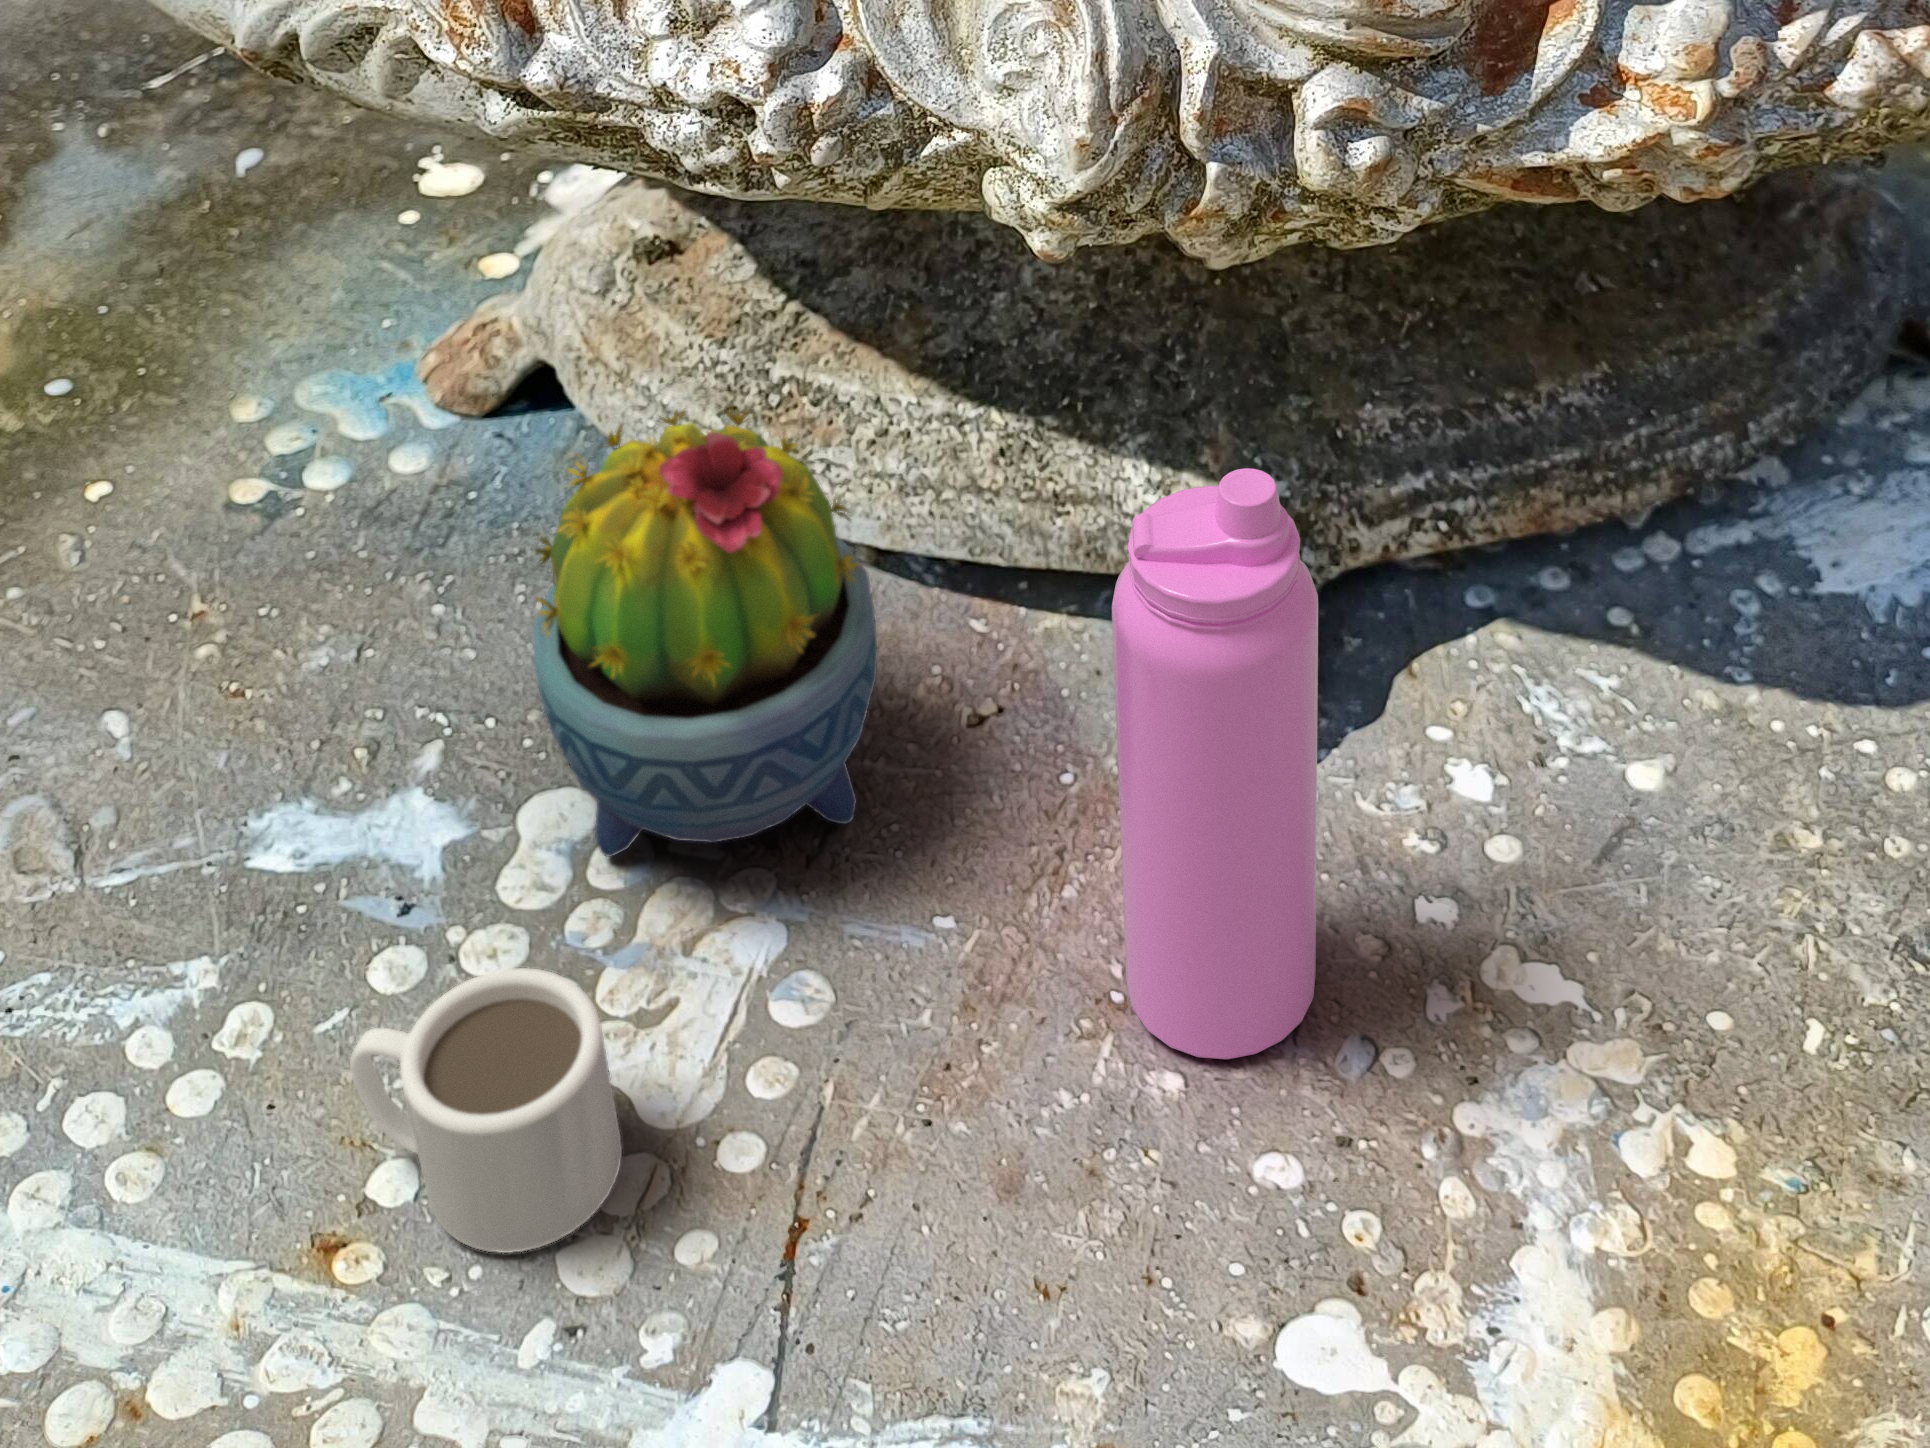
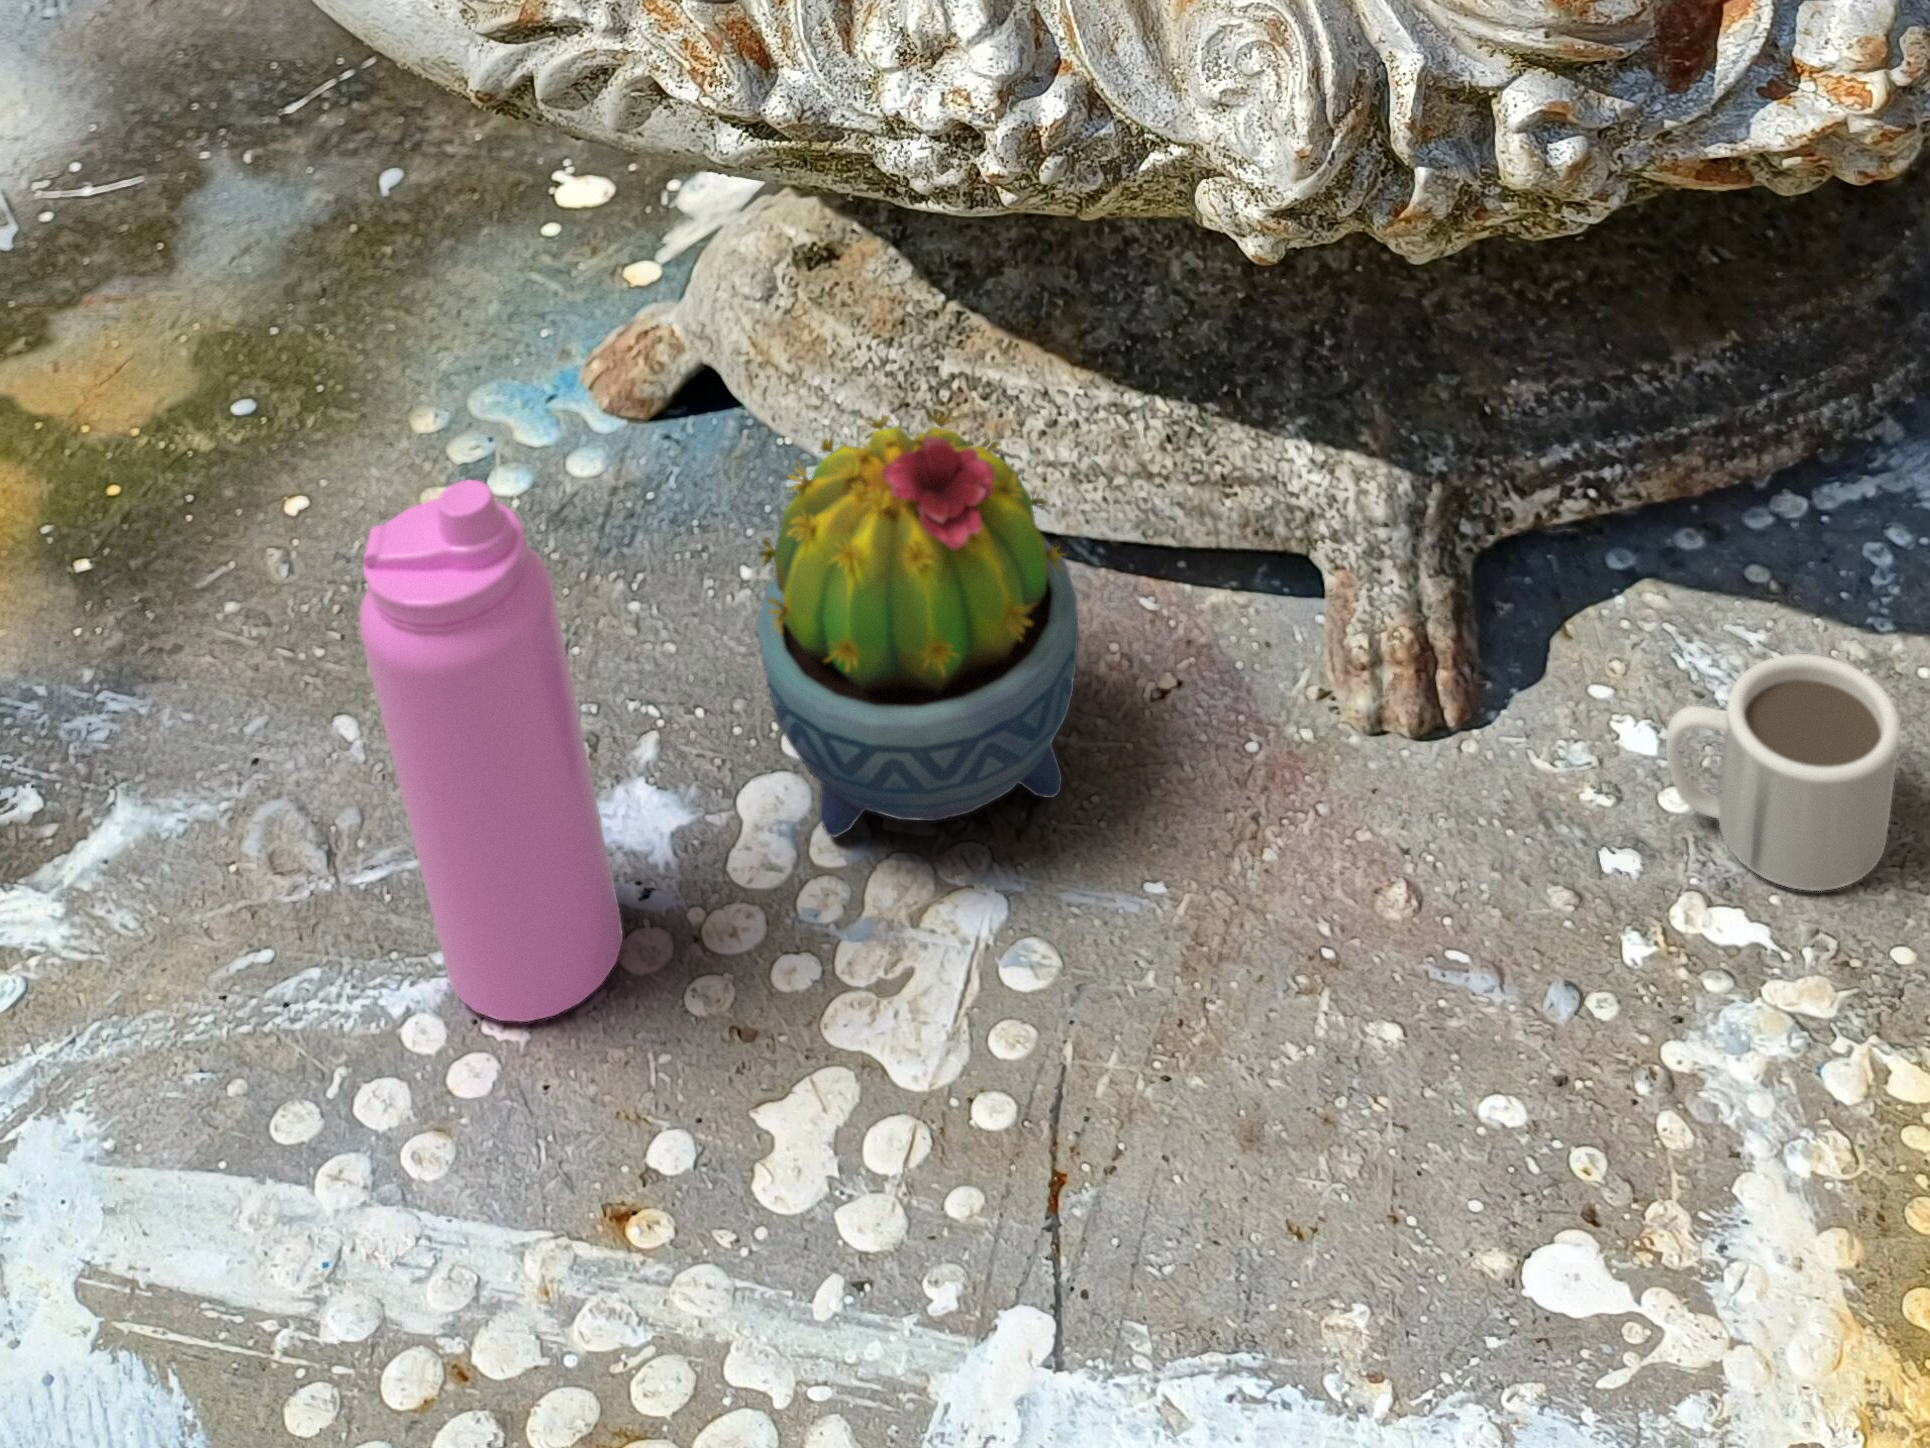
water bottle: present [1112,468,1318,1059] -> present [359,480,623,1022]
mug: present [350,968,622,1253] -> present [1666,654,1900,891]

